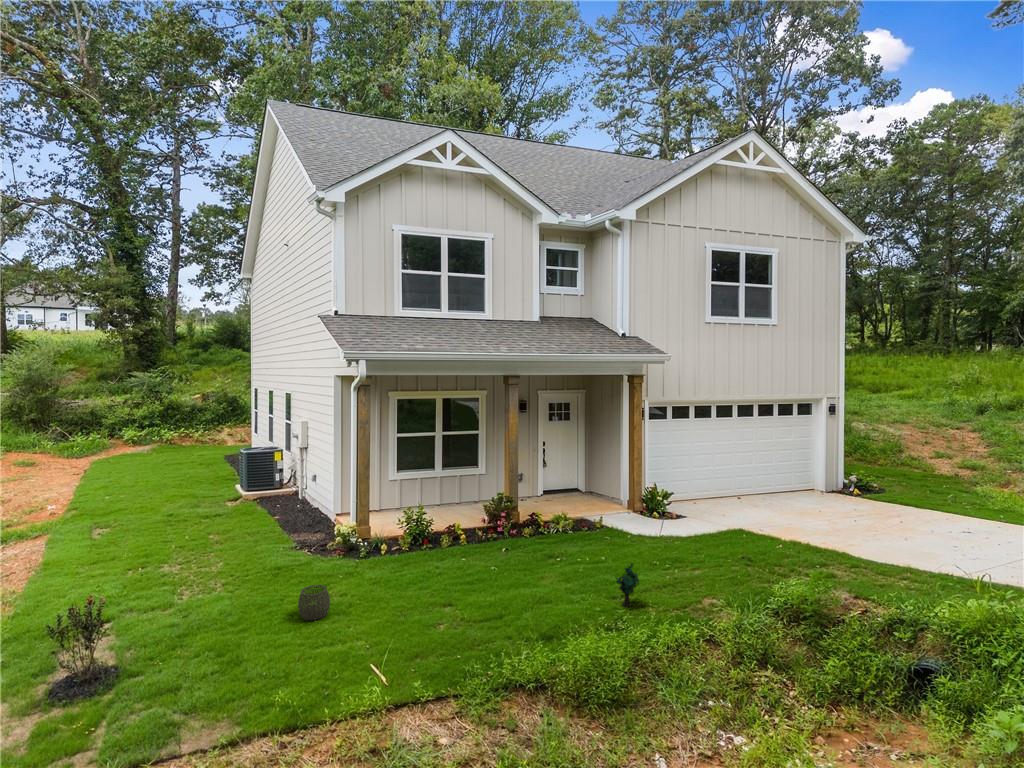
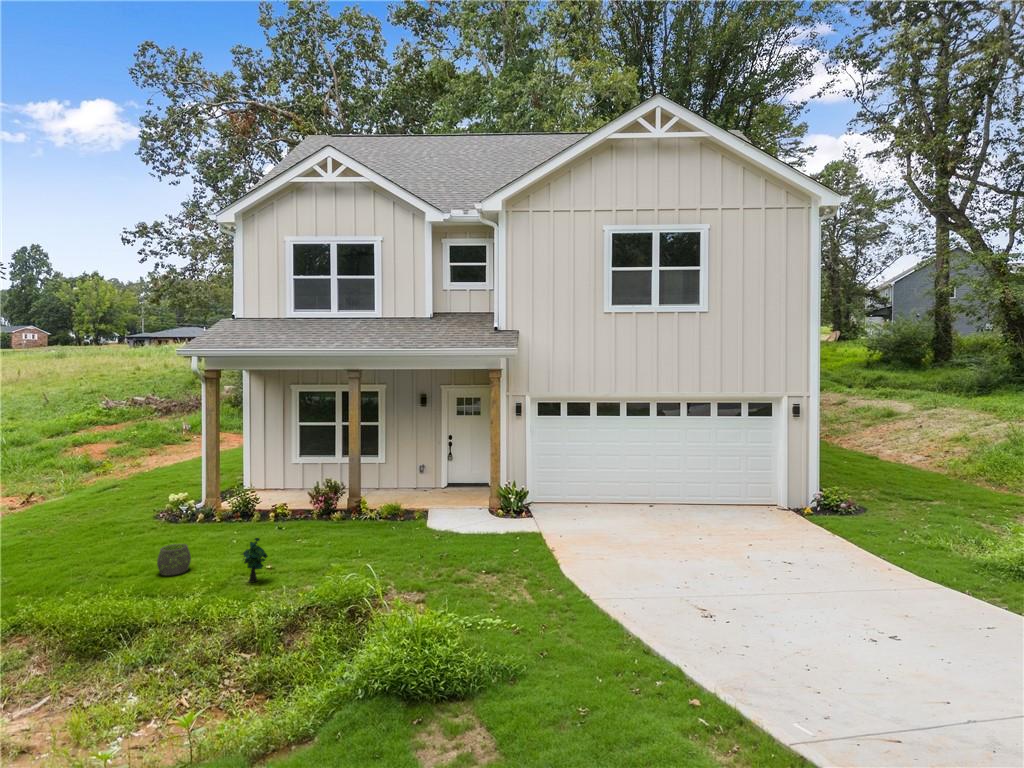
woven basket: present [298,585,330,620] -> present [157,544,191,575]

